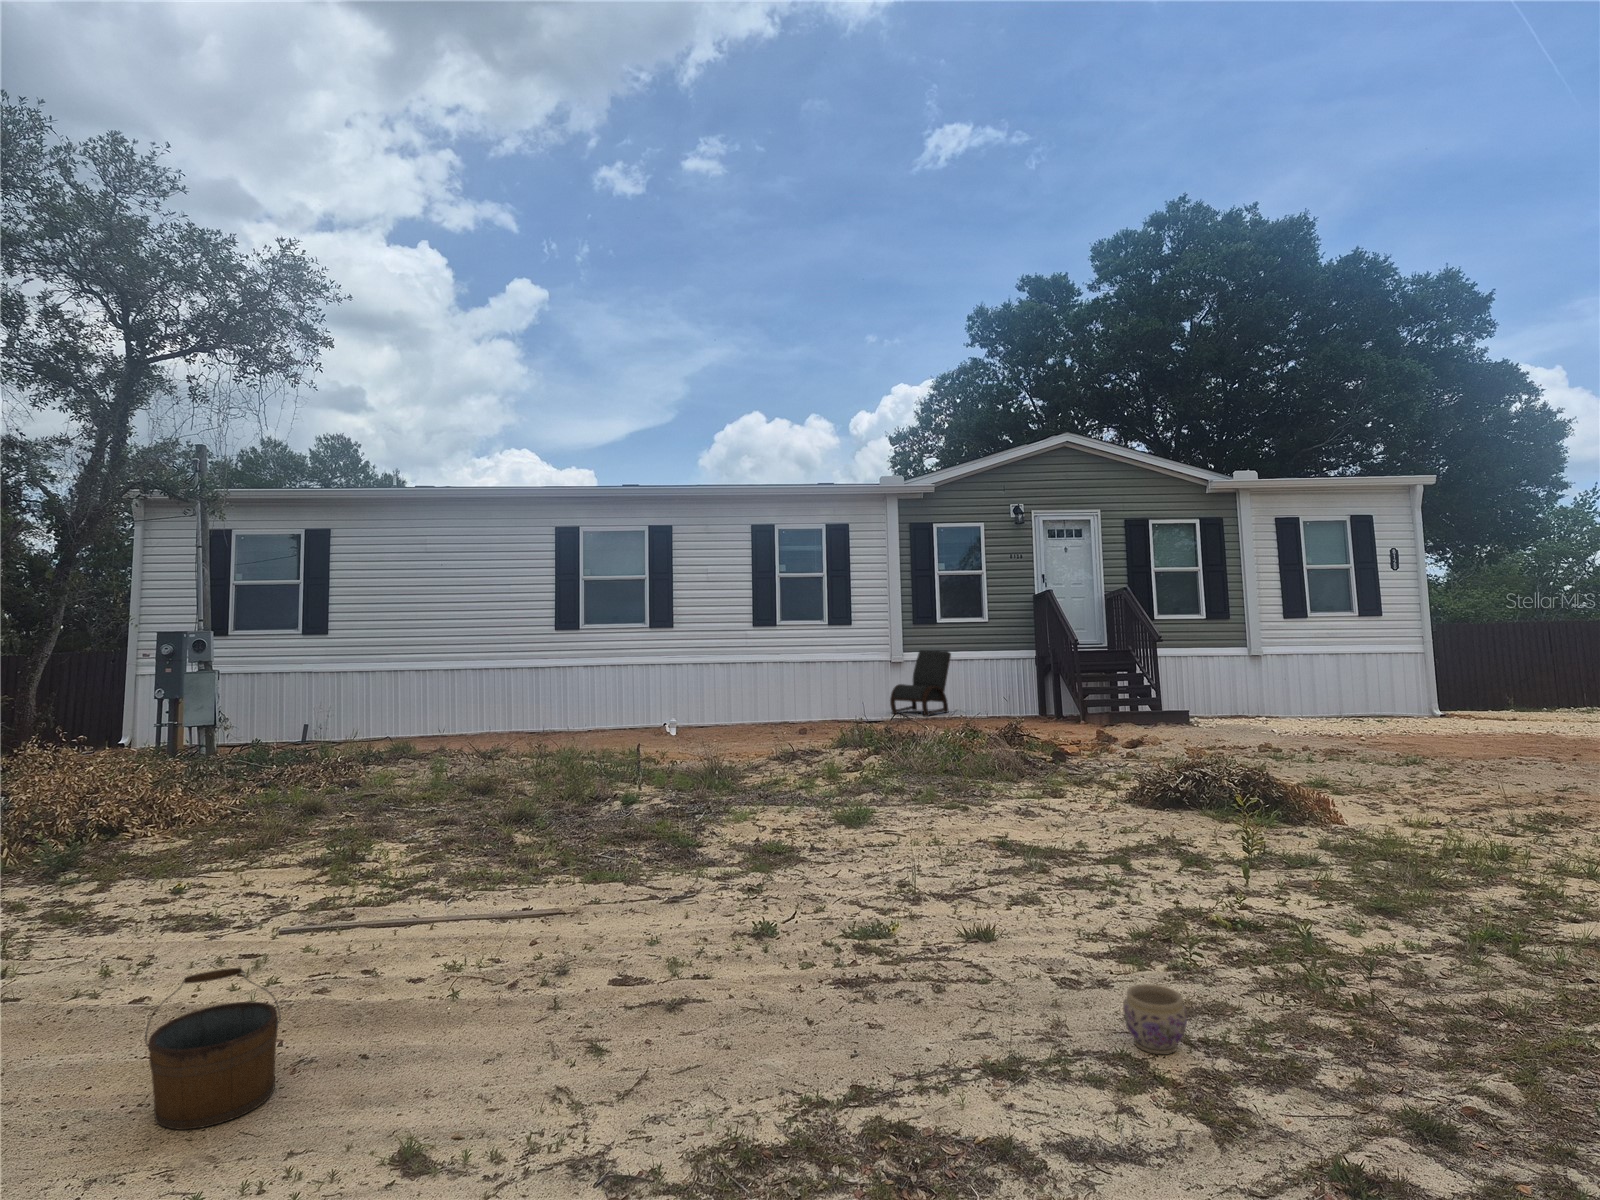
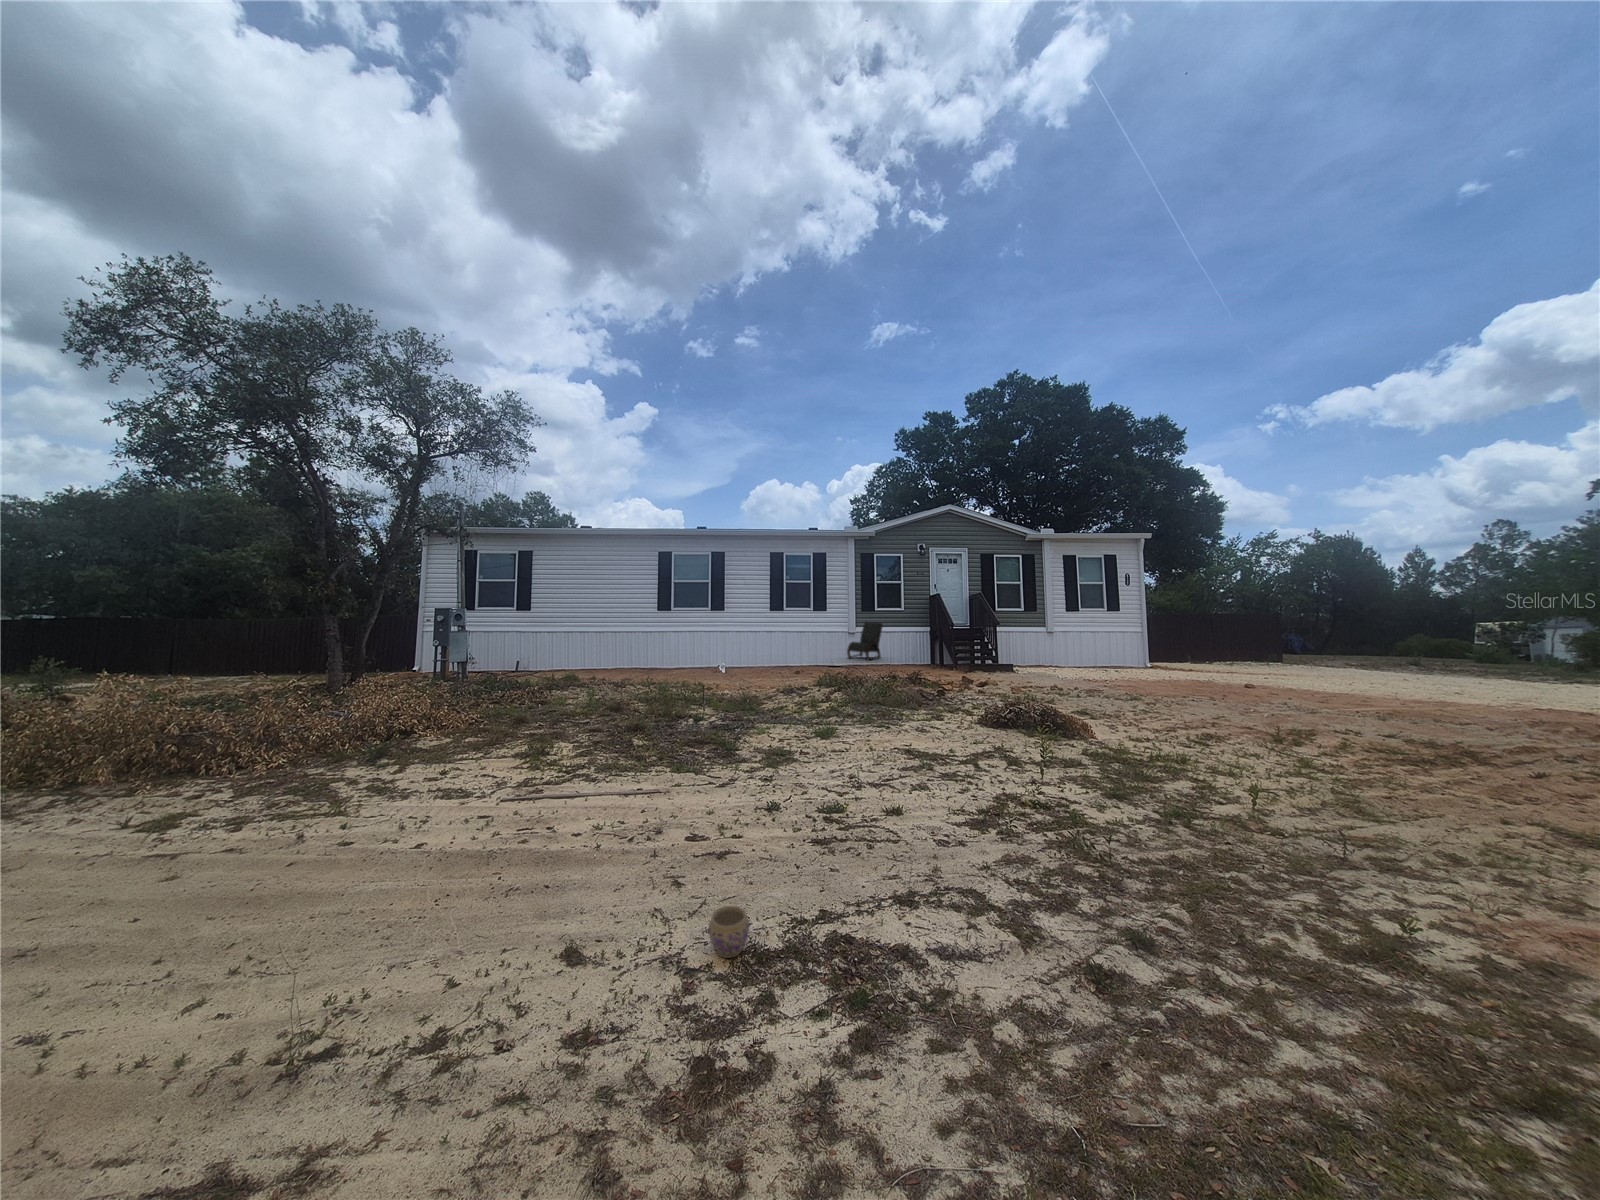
bucket: present [145,968,281,1130] -> none [428,841,503,932]
planter: present [1123,984,1187,1055] -> present [708,906,749,958]

